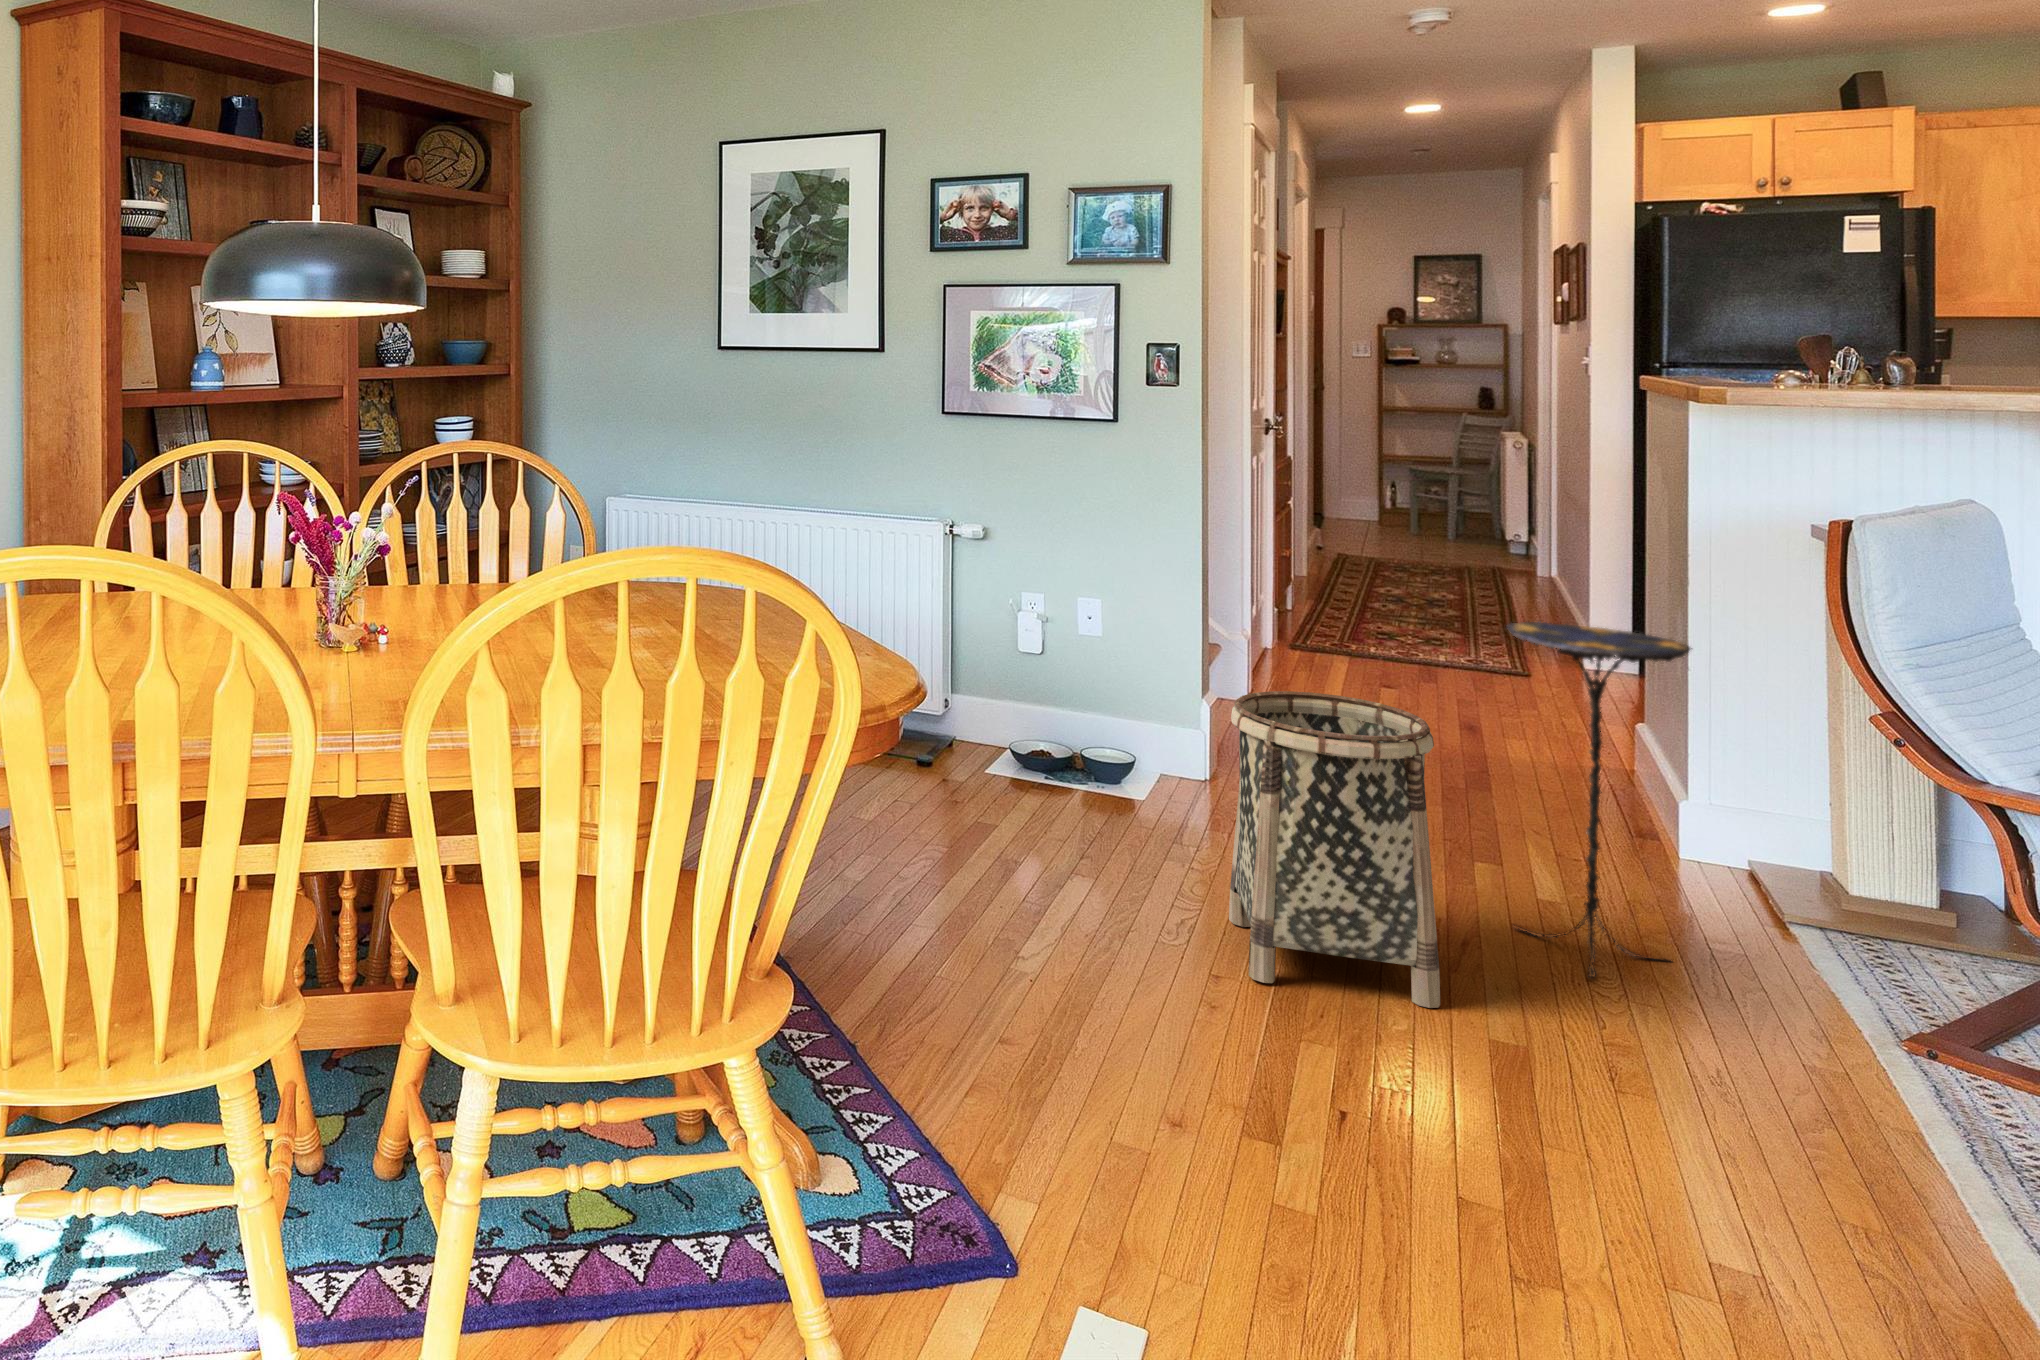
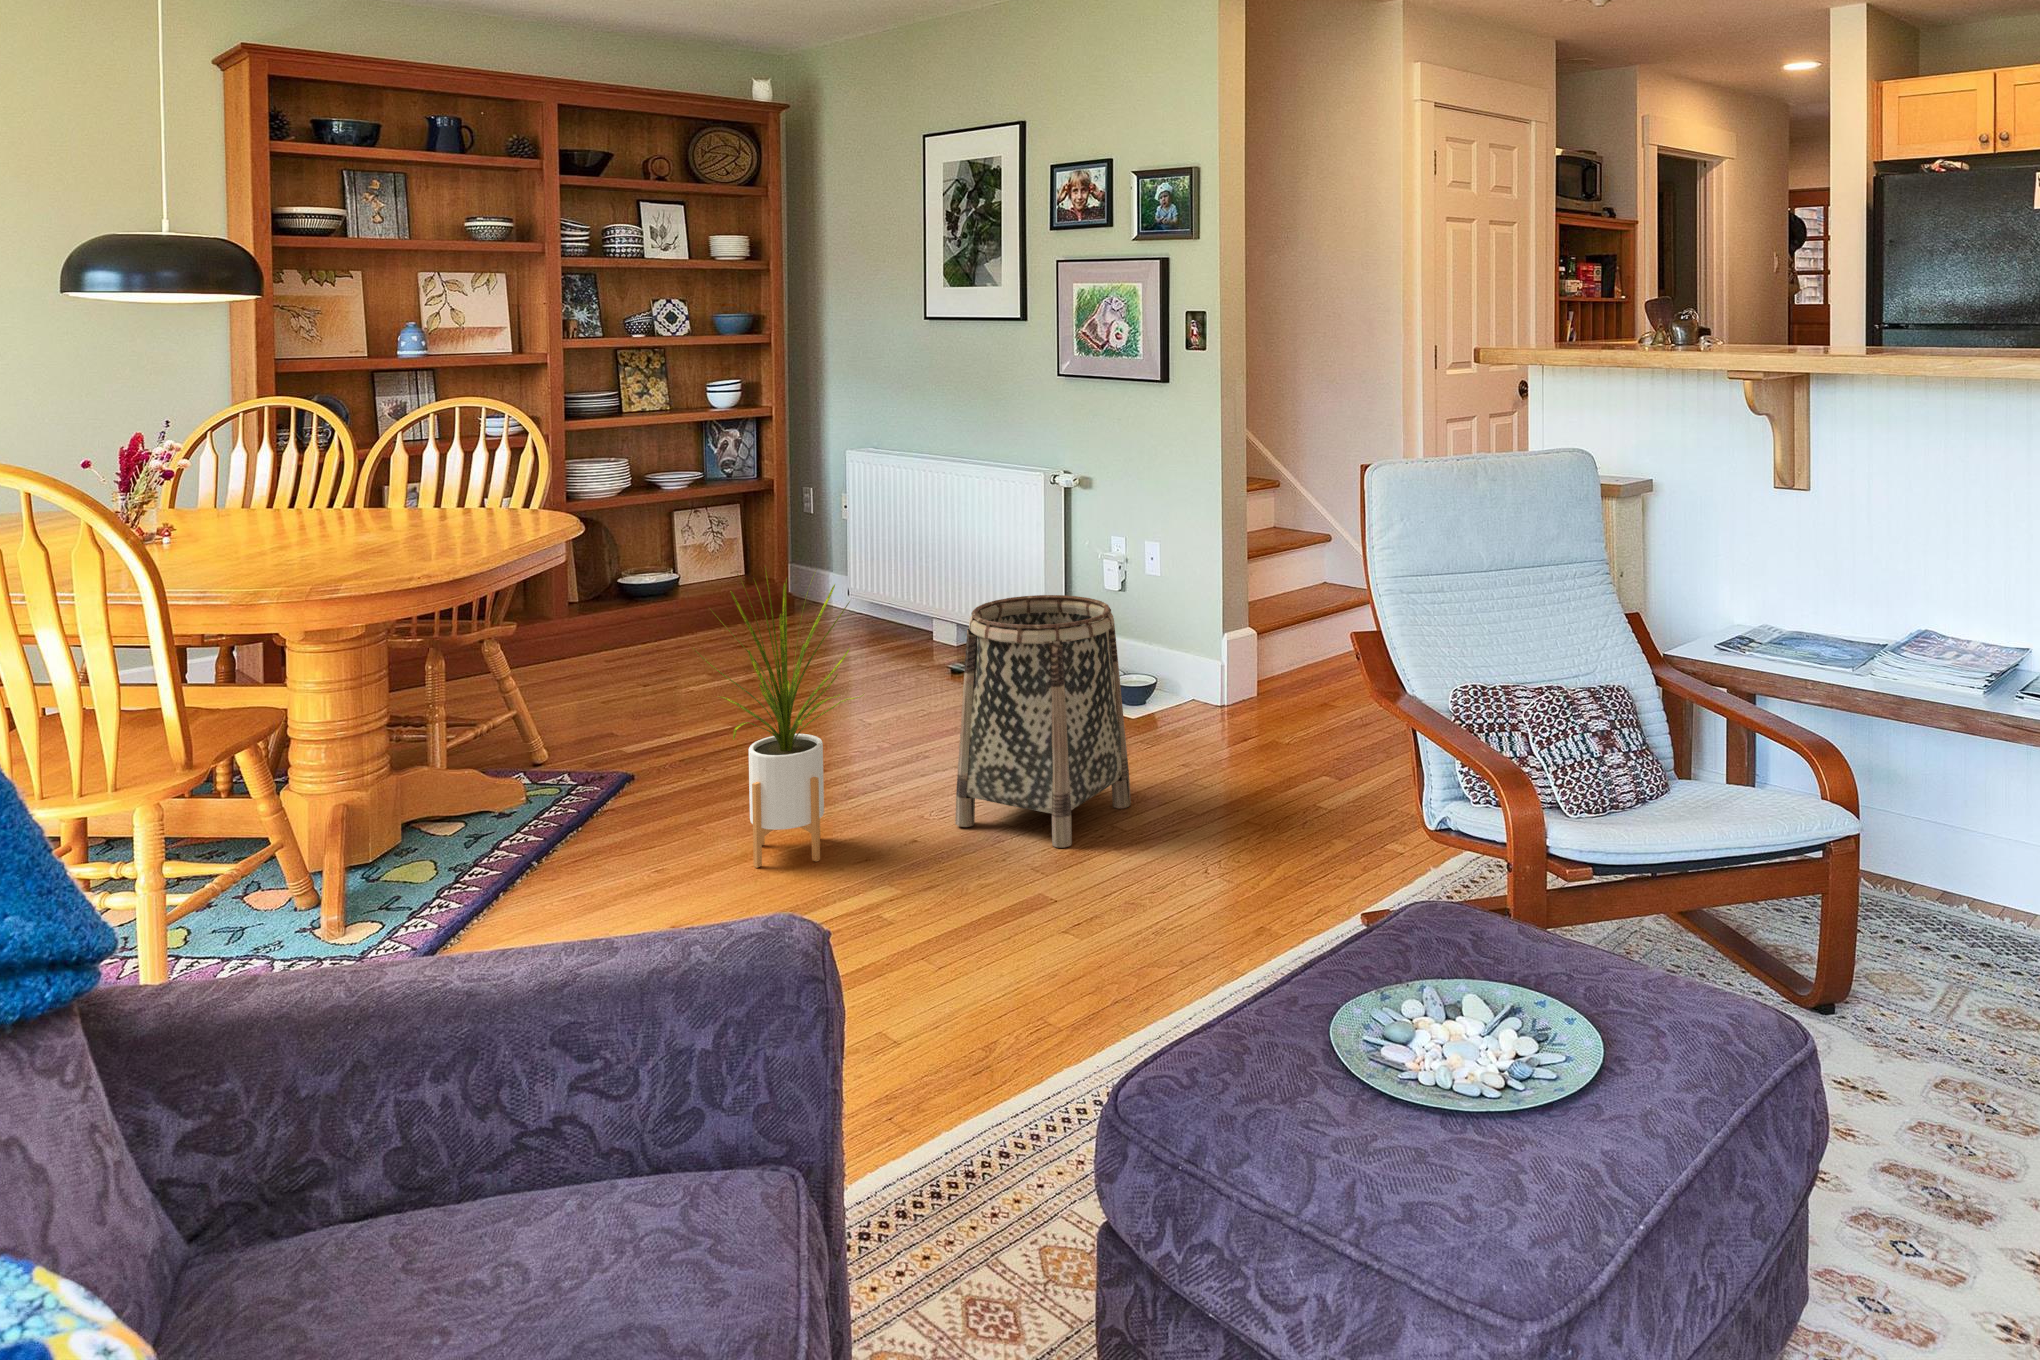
side table: present [1508,621,1692,977] -> none [1206,538,1331,833]
house plant: none [1023,668,1234,1058] -> present [693,568,864,868]

